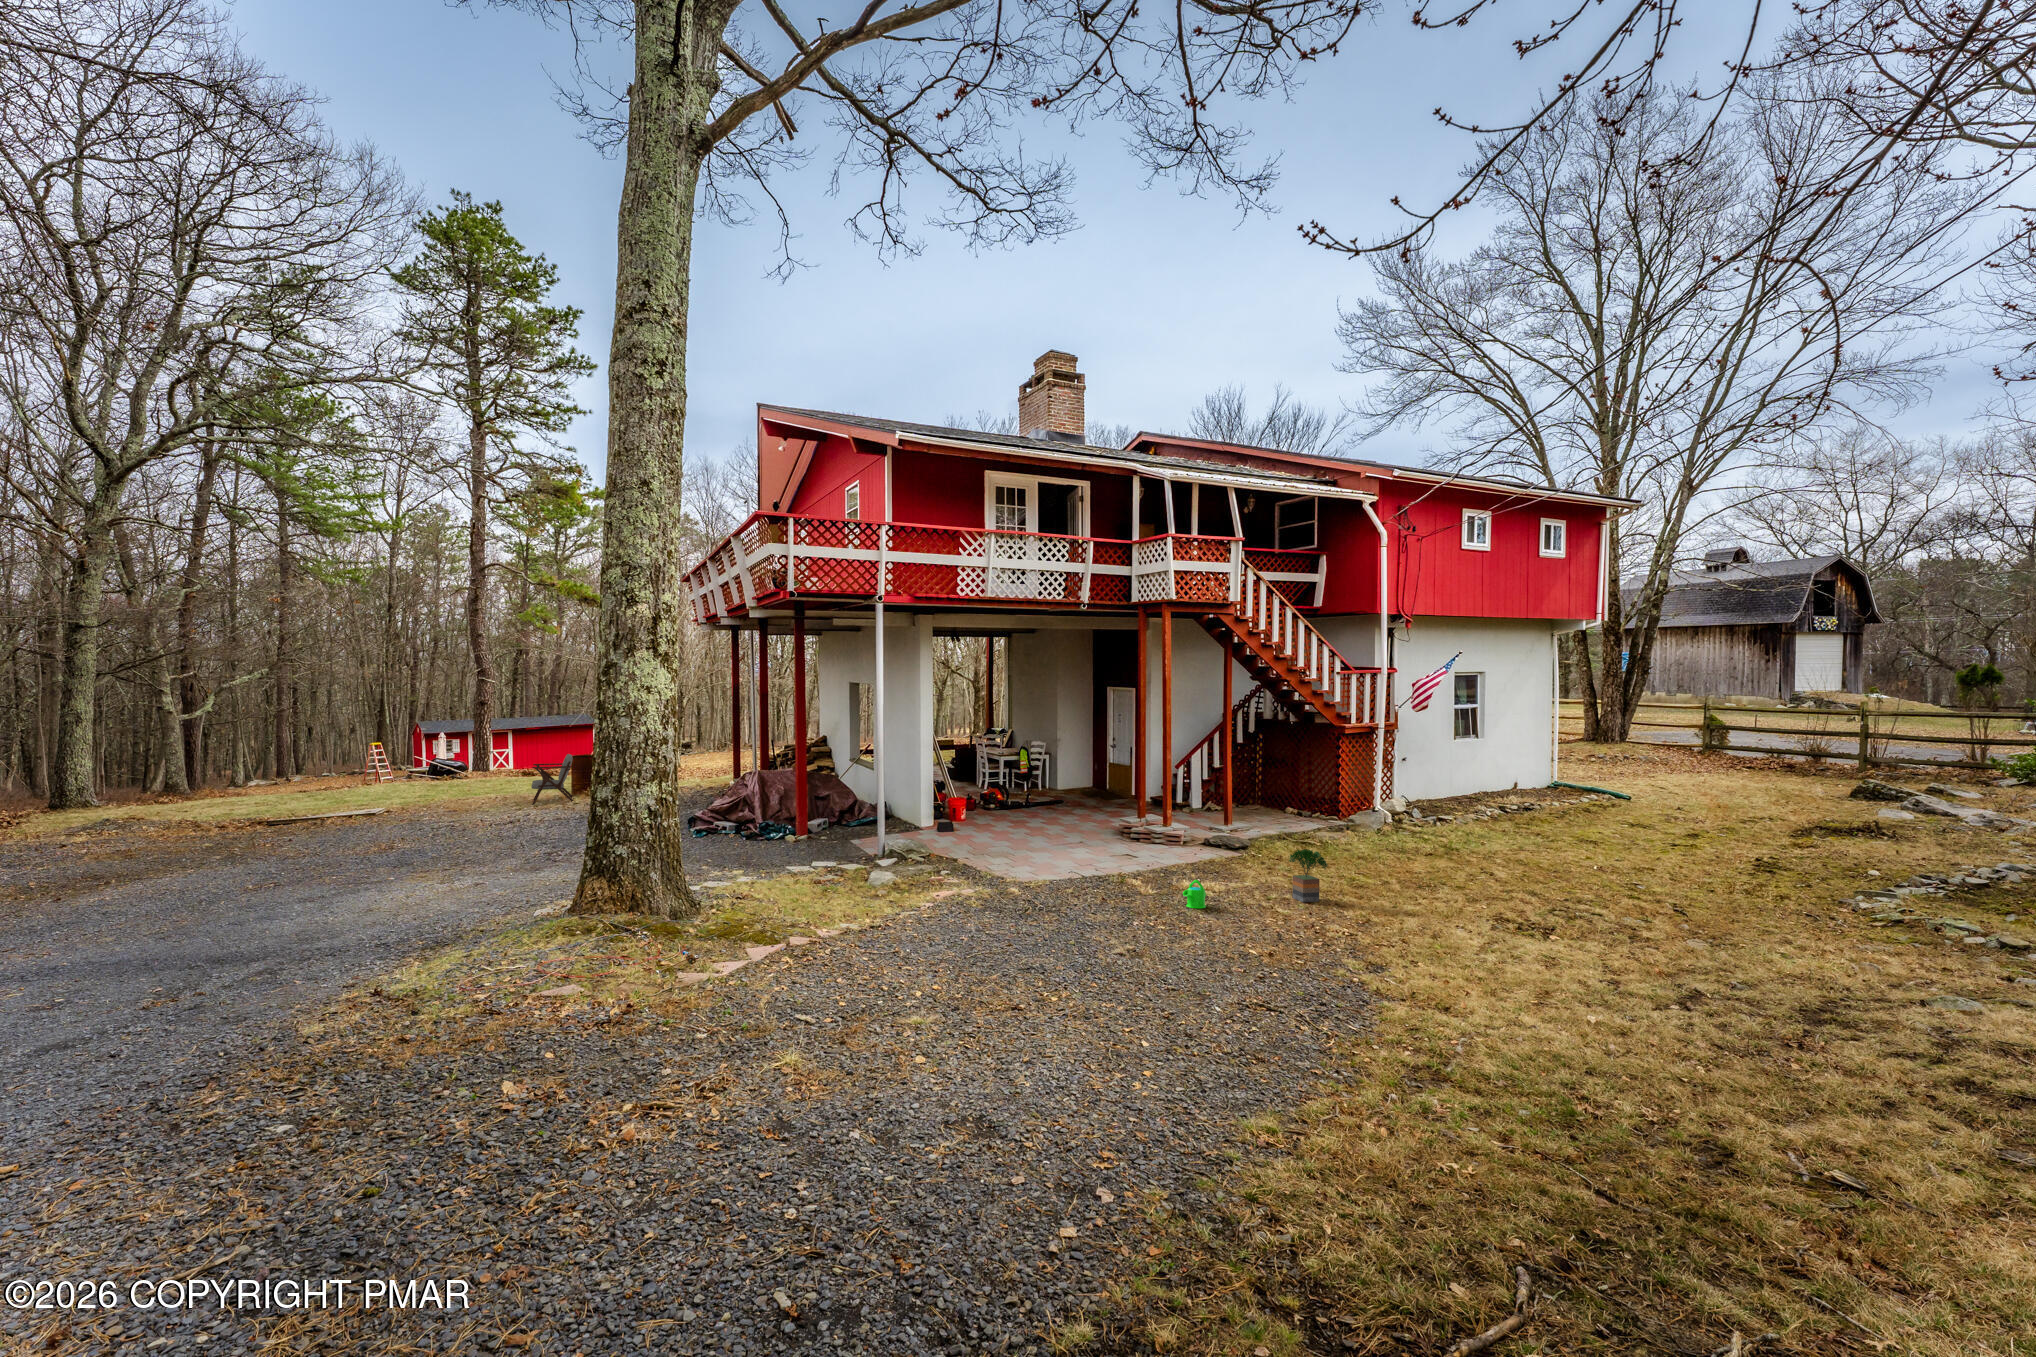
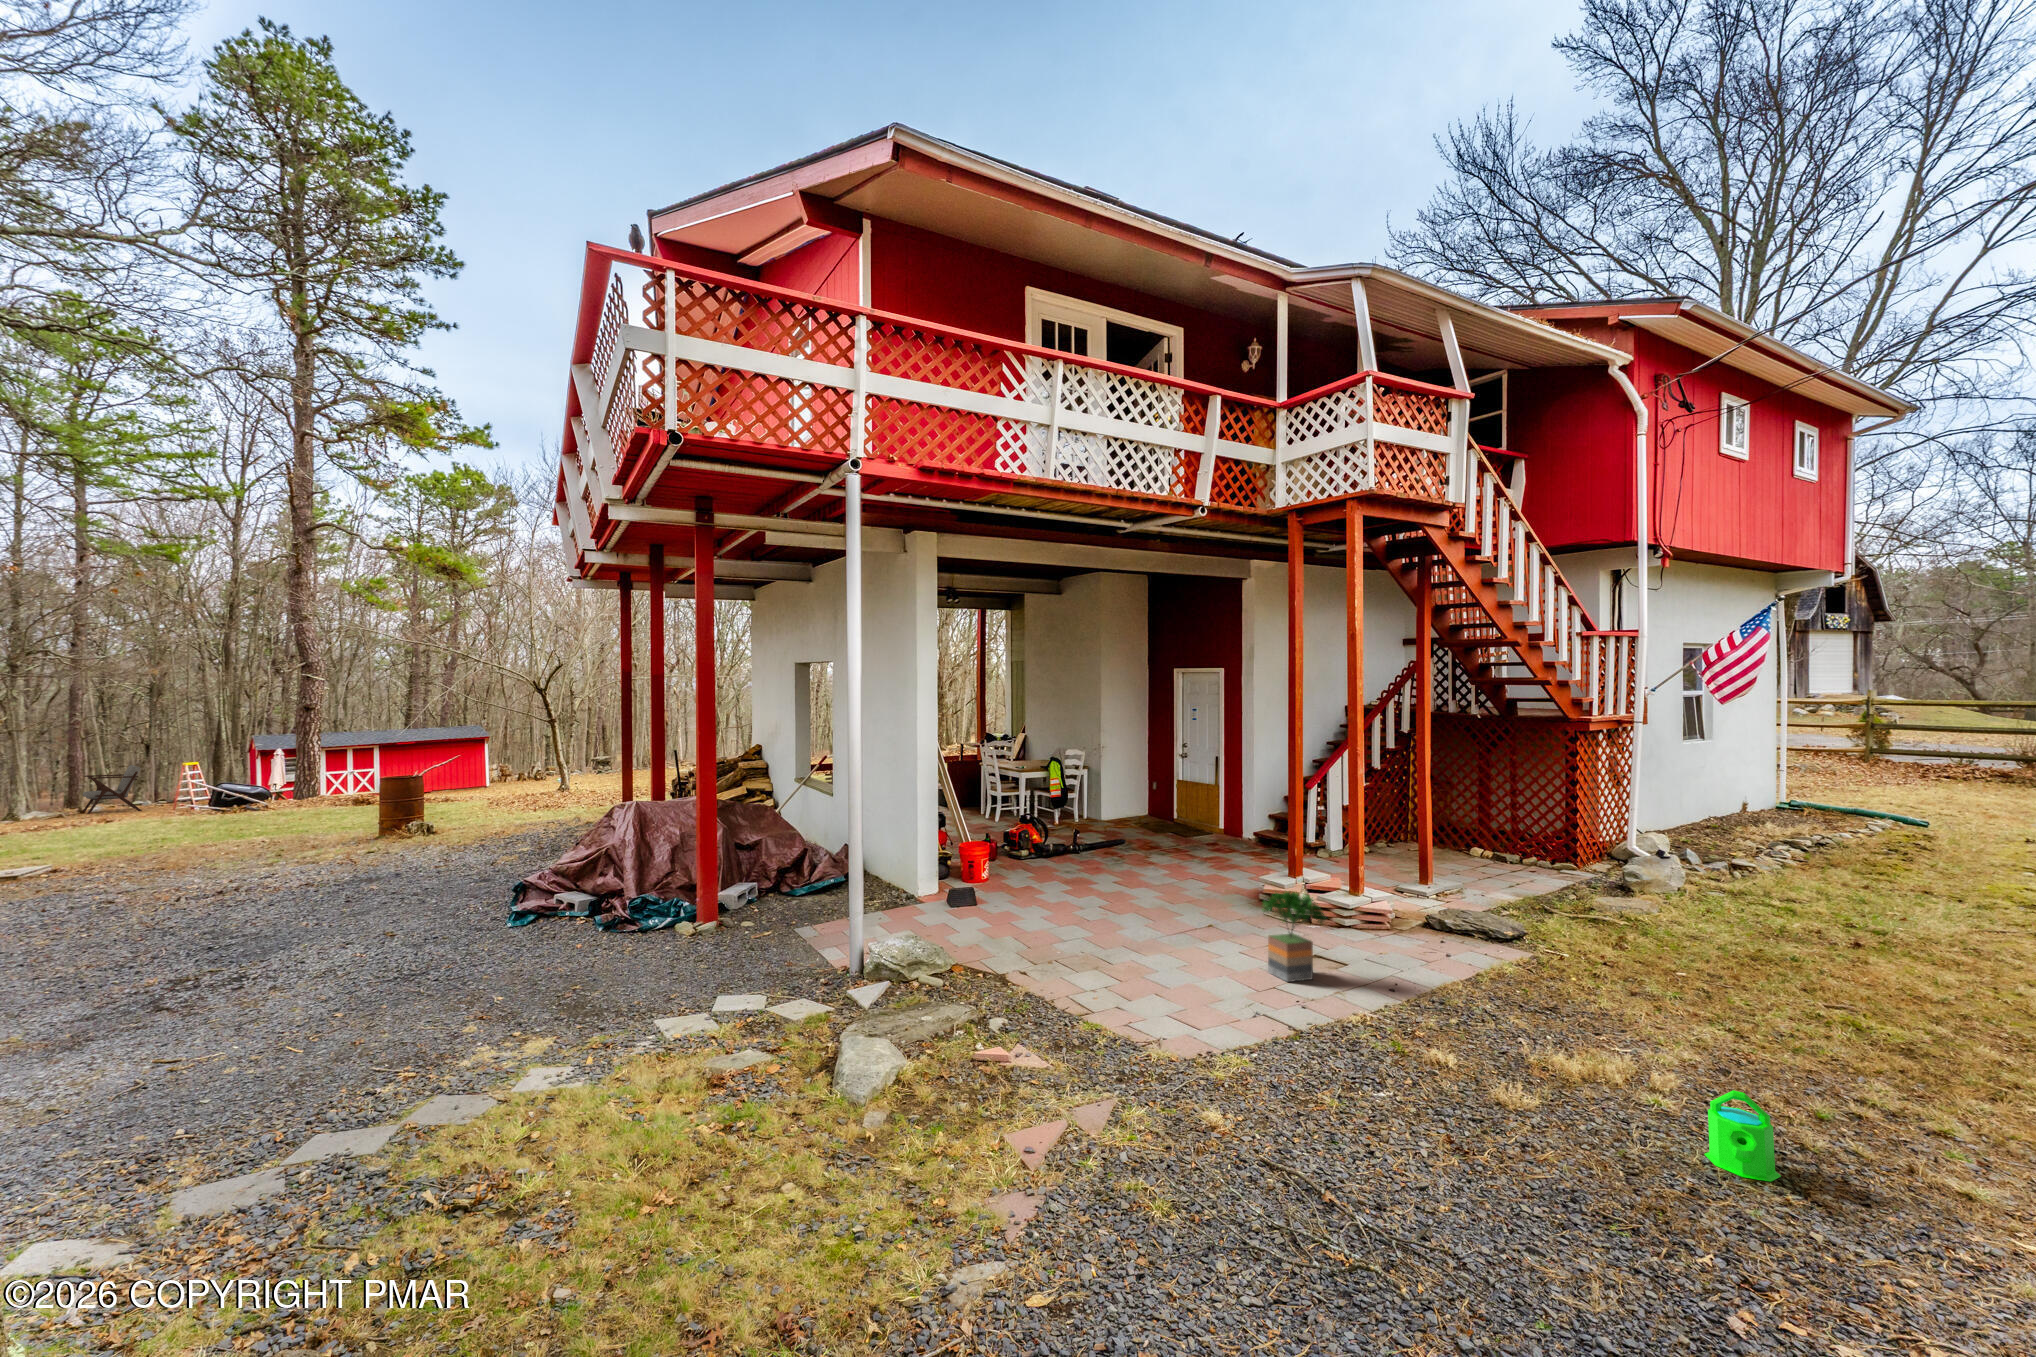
lounge chair: present [531,754,573,805] -> present [83,765,142,814]
potted tree: present [1289,849,1328,902] -> present [1262,891,1326,982]

